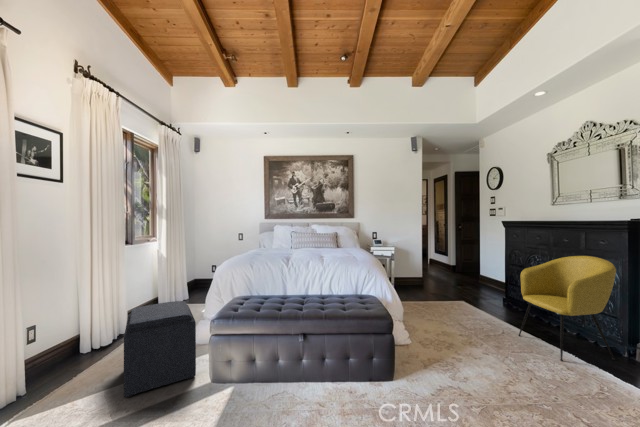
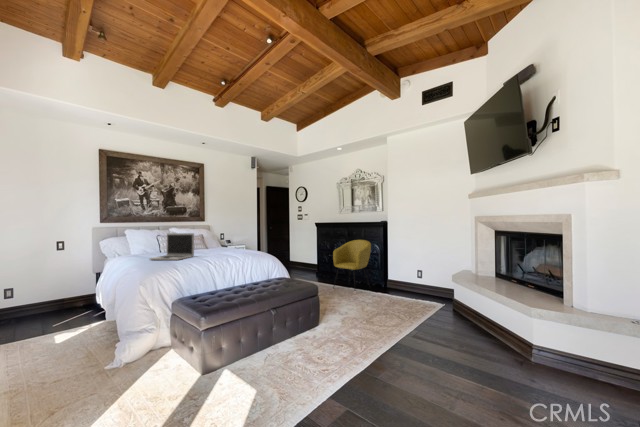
laptop: none [259,232,297,262] -> present [150,233,194,260]
ottoman: present [124,301,196,397] -> none [26,308,142,409]

